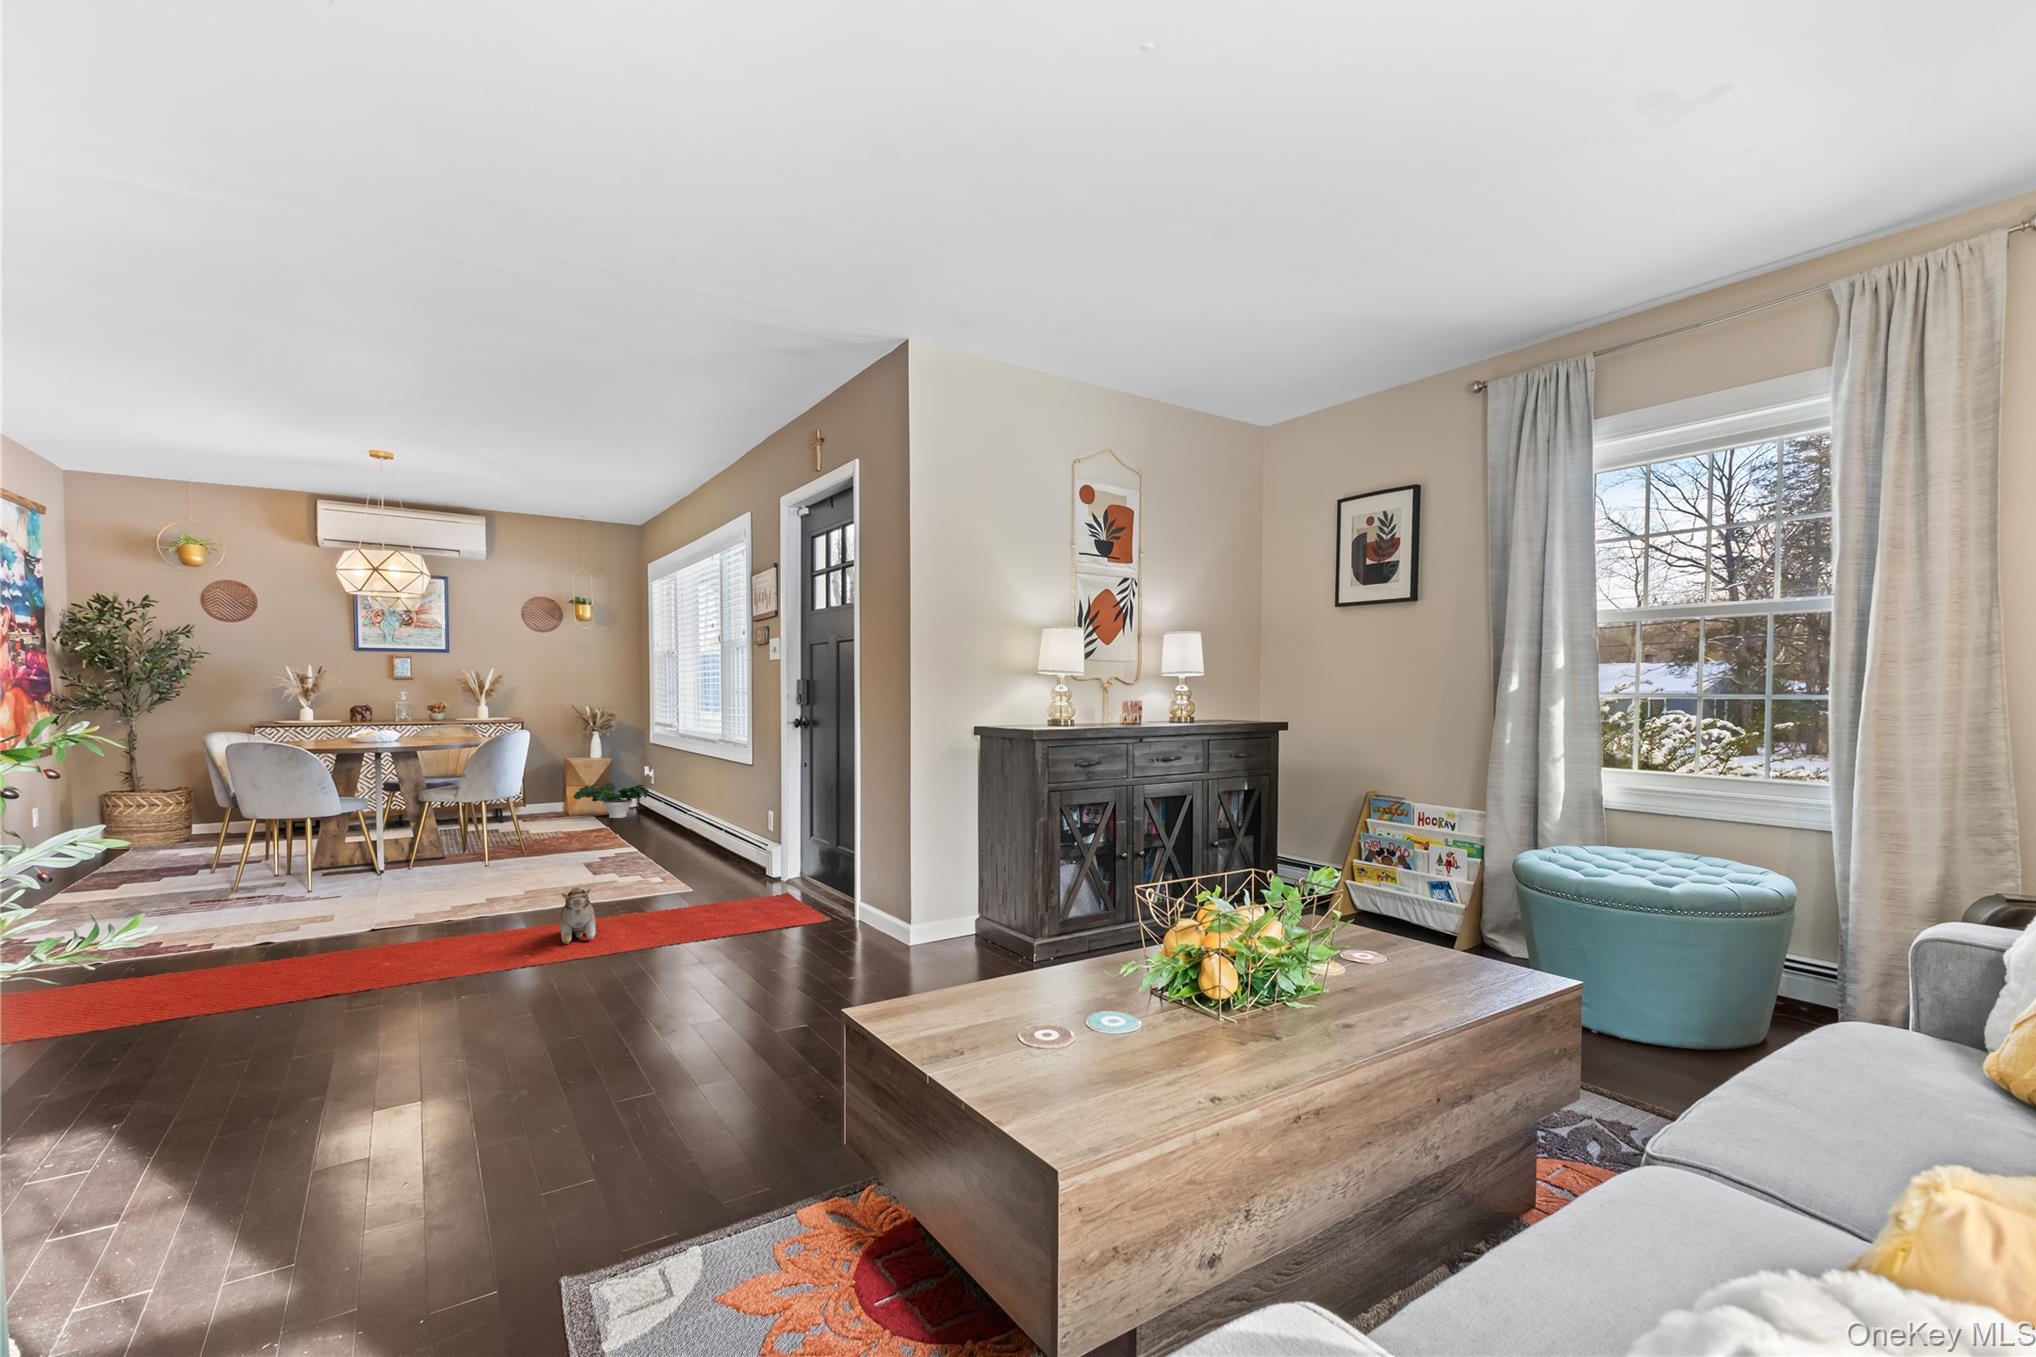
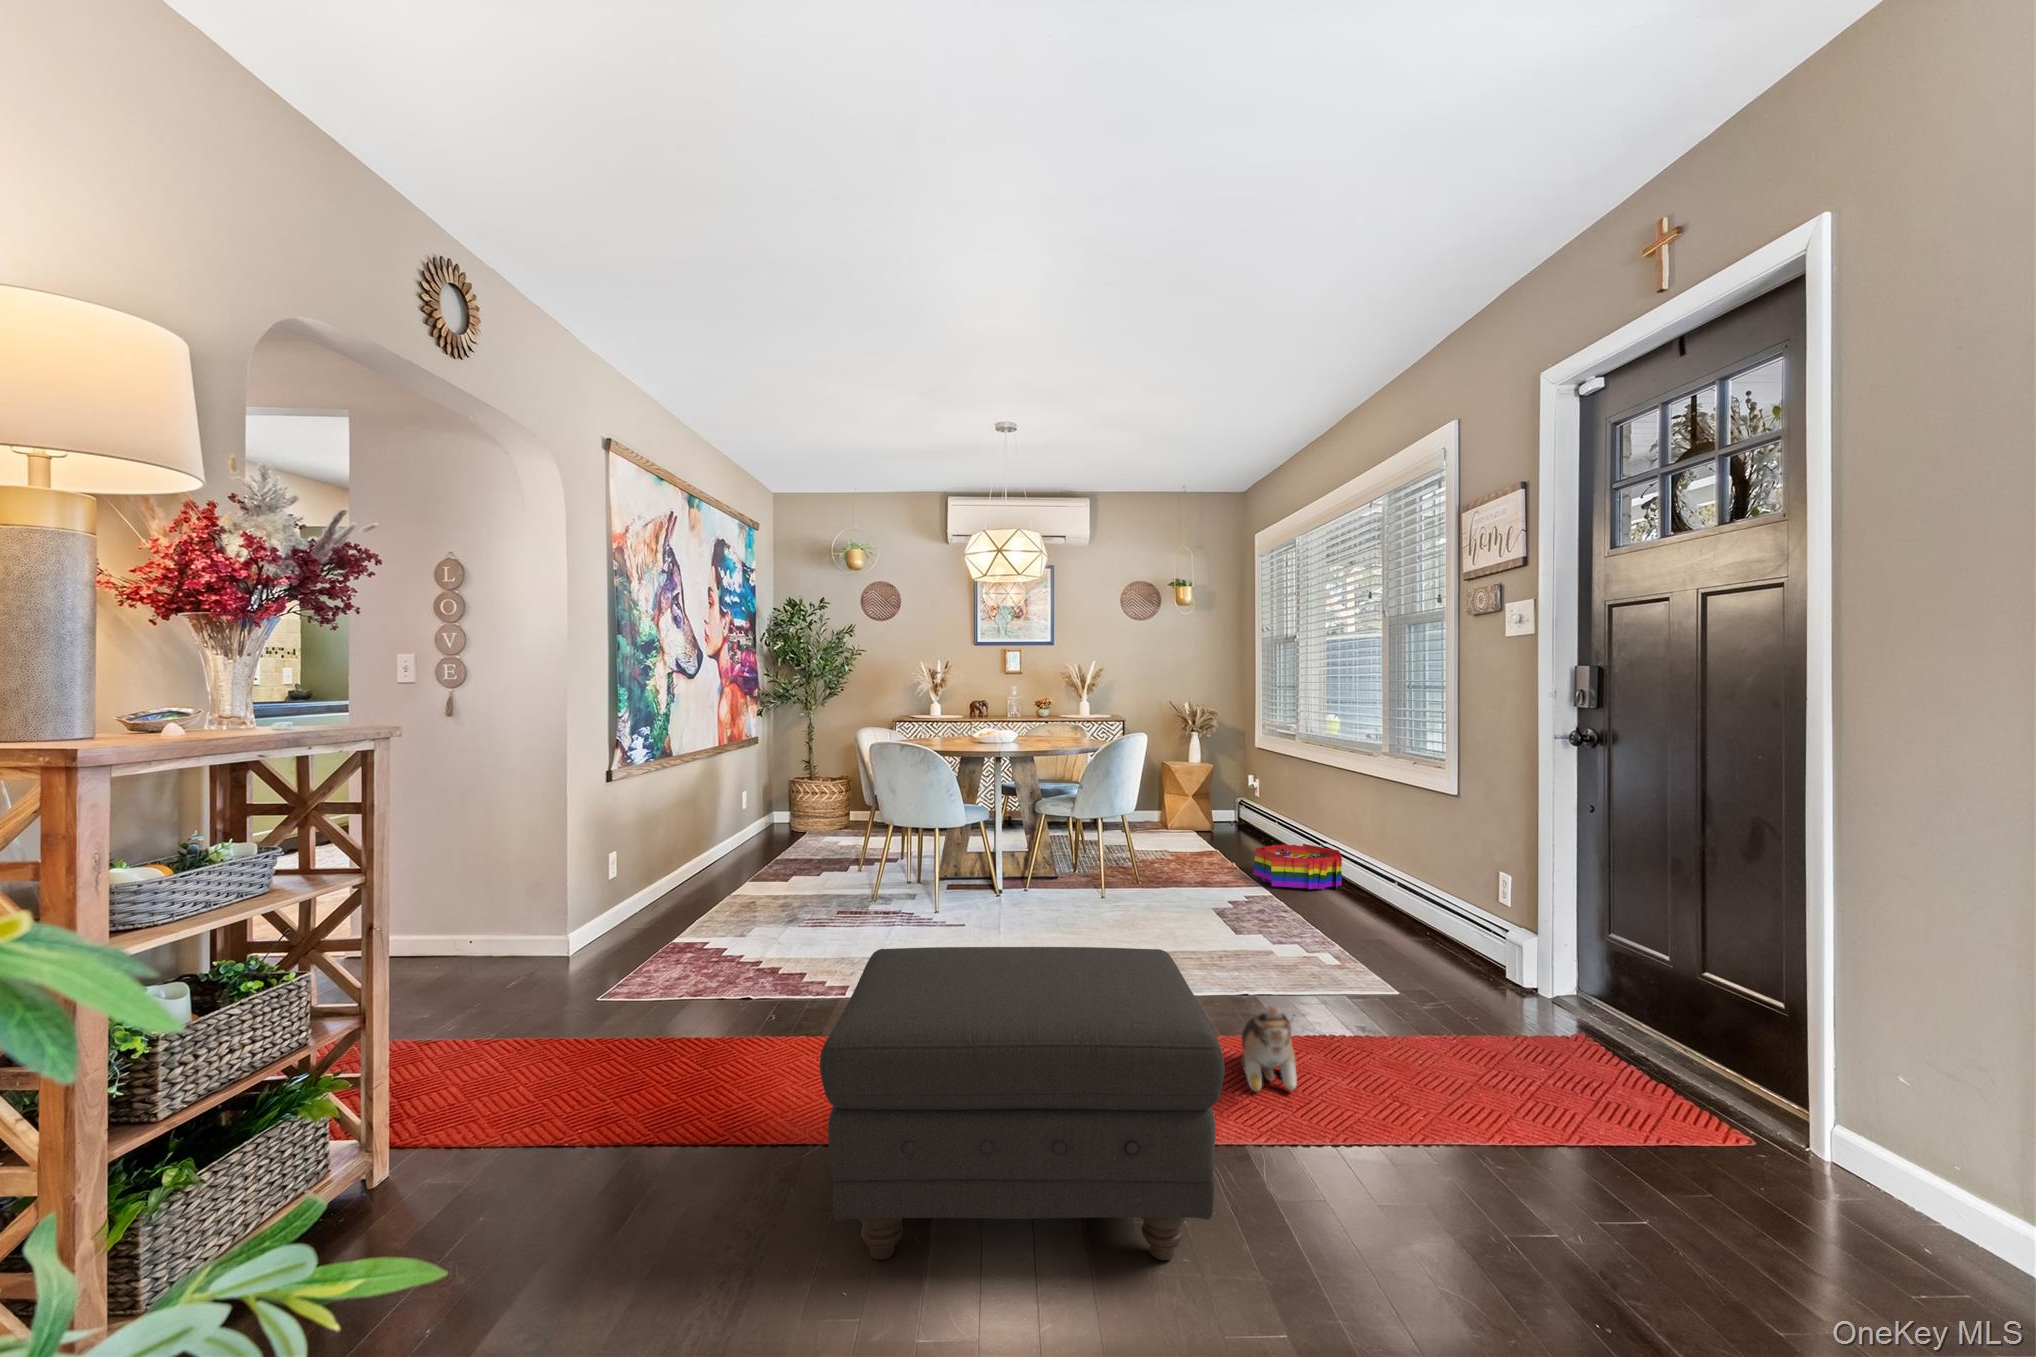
potted plant: present [574,783,649,818] -> none [1178,794,1259,837]
storage bin: none [626,813,697,845] -> present [1253,844,1342,890]
ottoman: none [223,851,510,1043] -> present [820,947,1225,1260]

